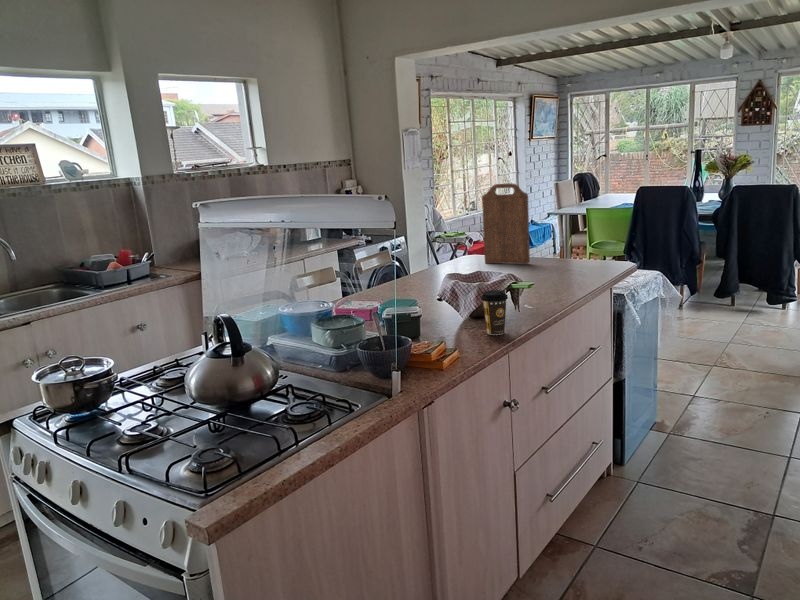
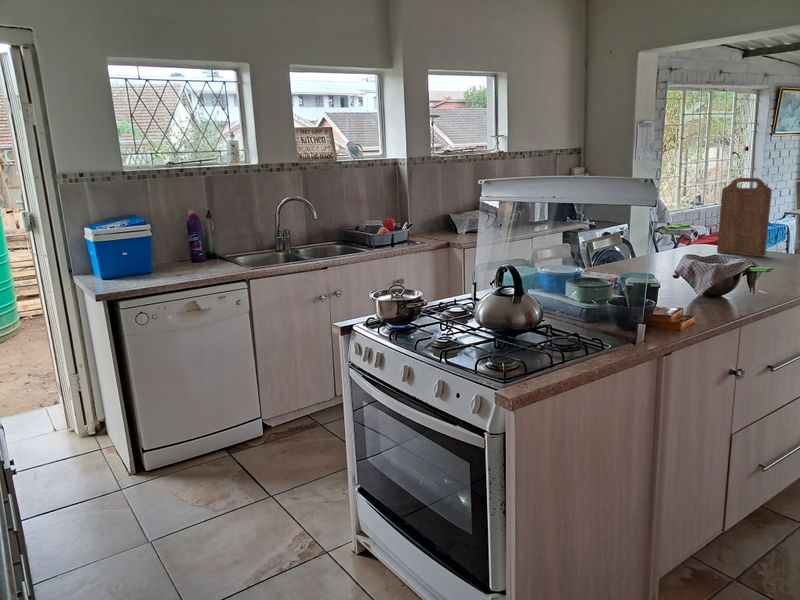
coffee cup: present [481,290,508,335] -> none [719,271,746,310]

